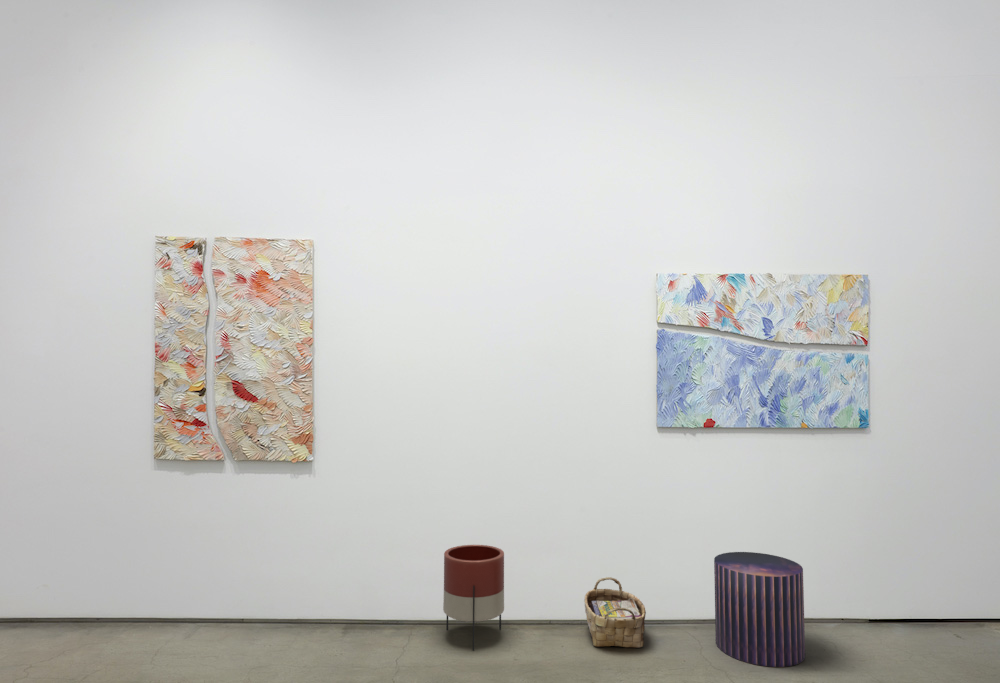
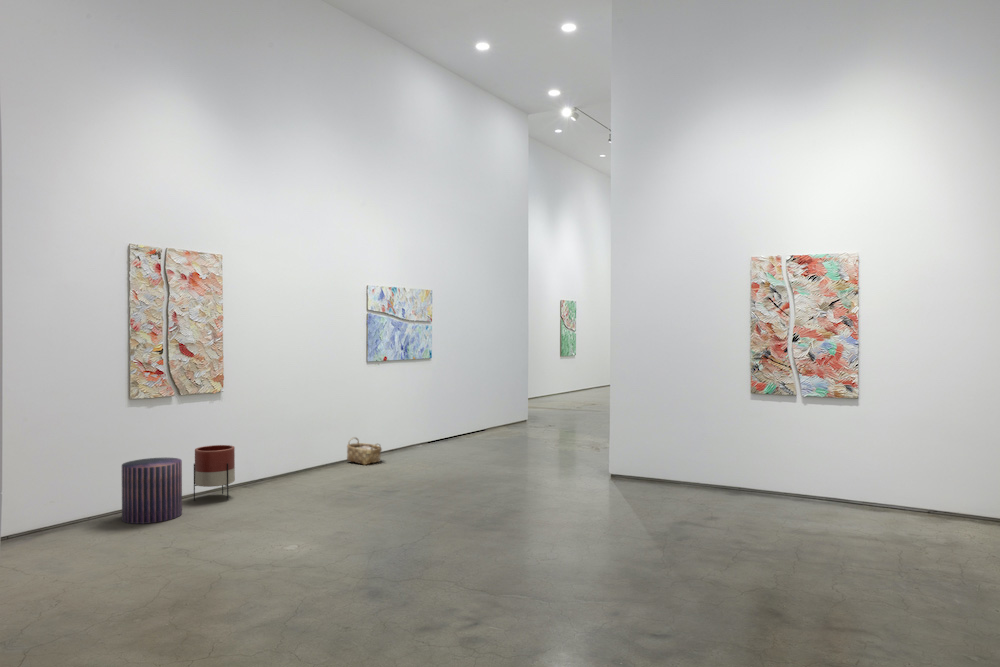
planter: present [443,545,504,651] -> present [194,445,235,501]
pouf: present [714,552,805,667] -> present [122,458,182,524]

